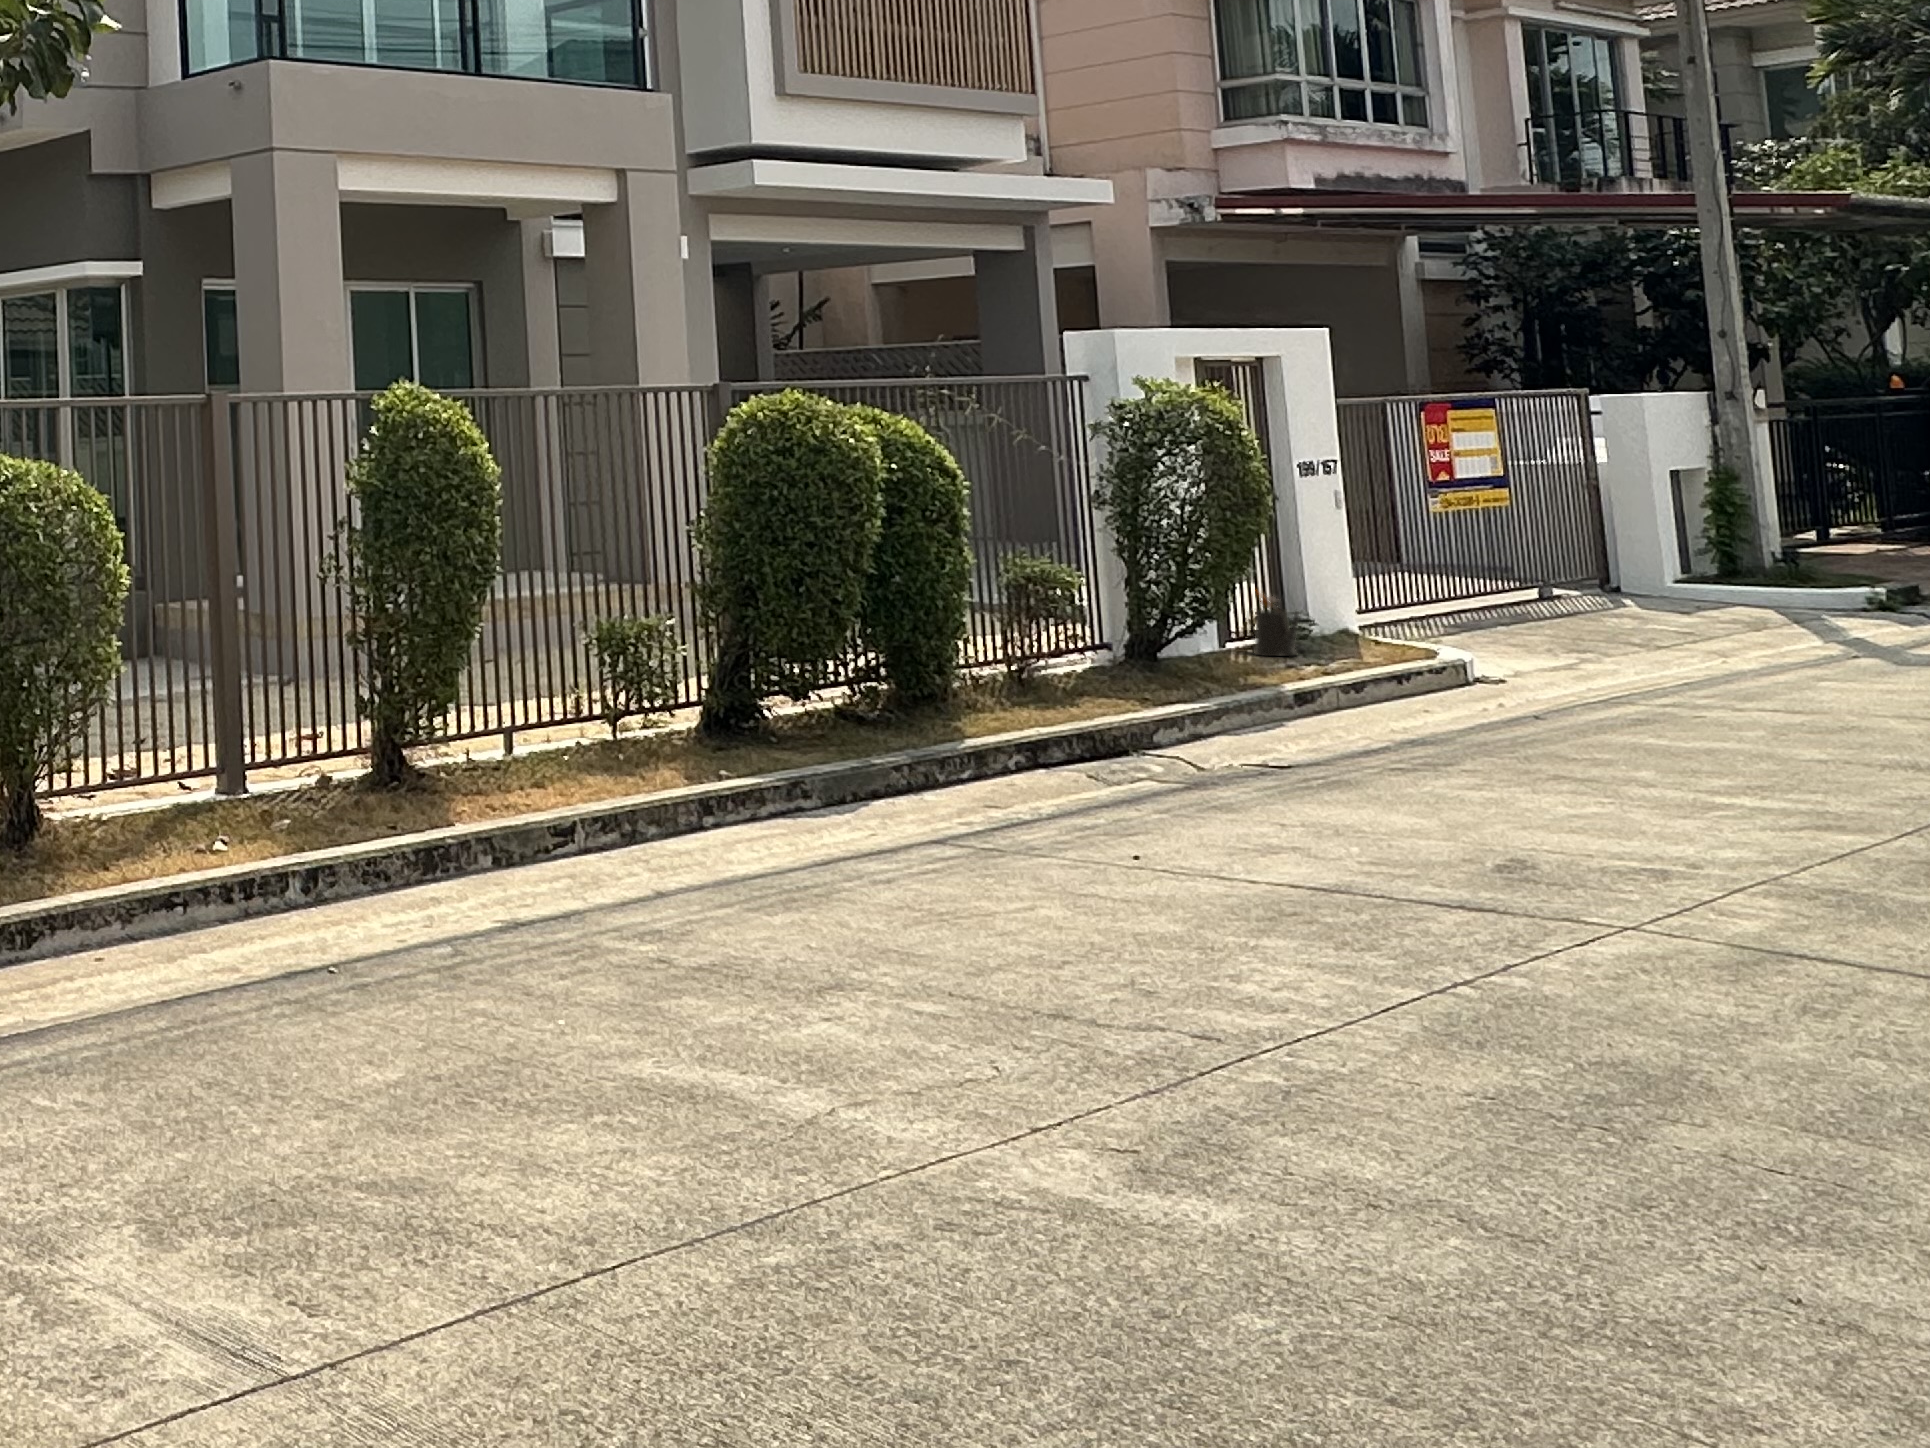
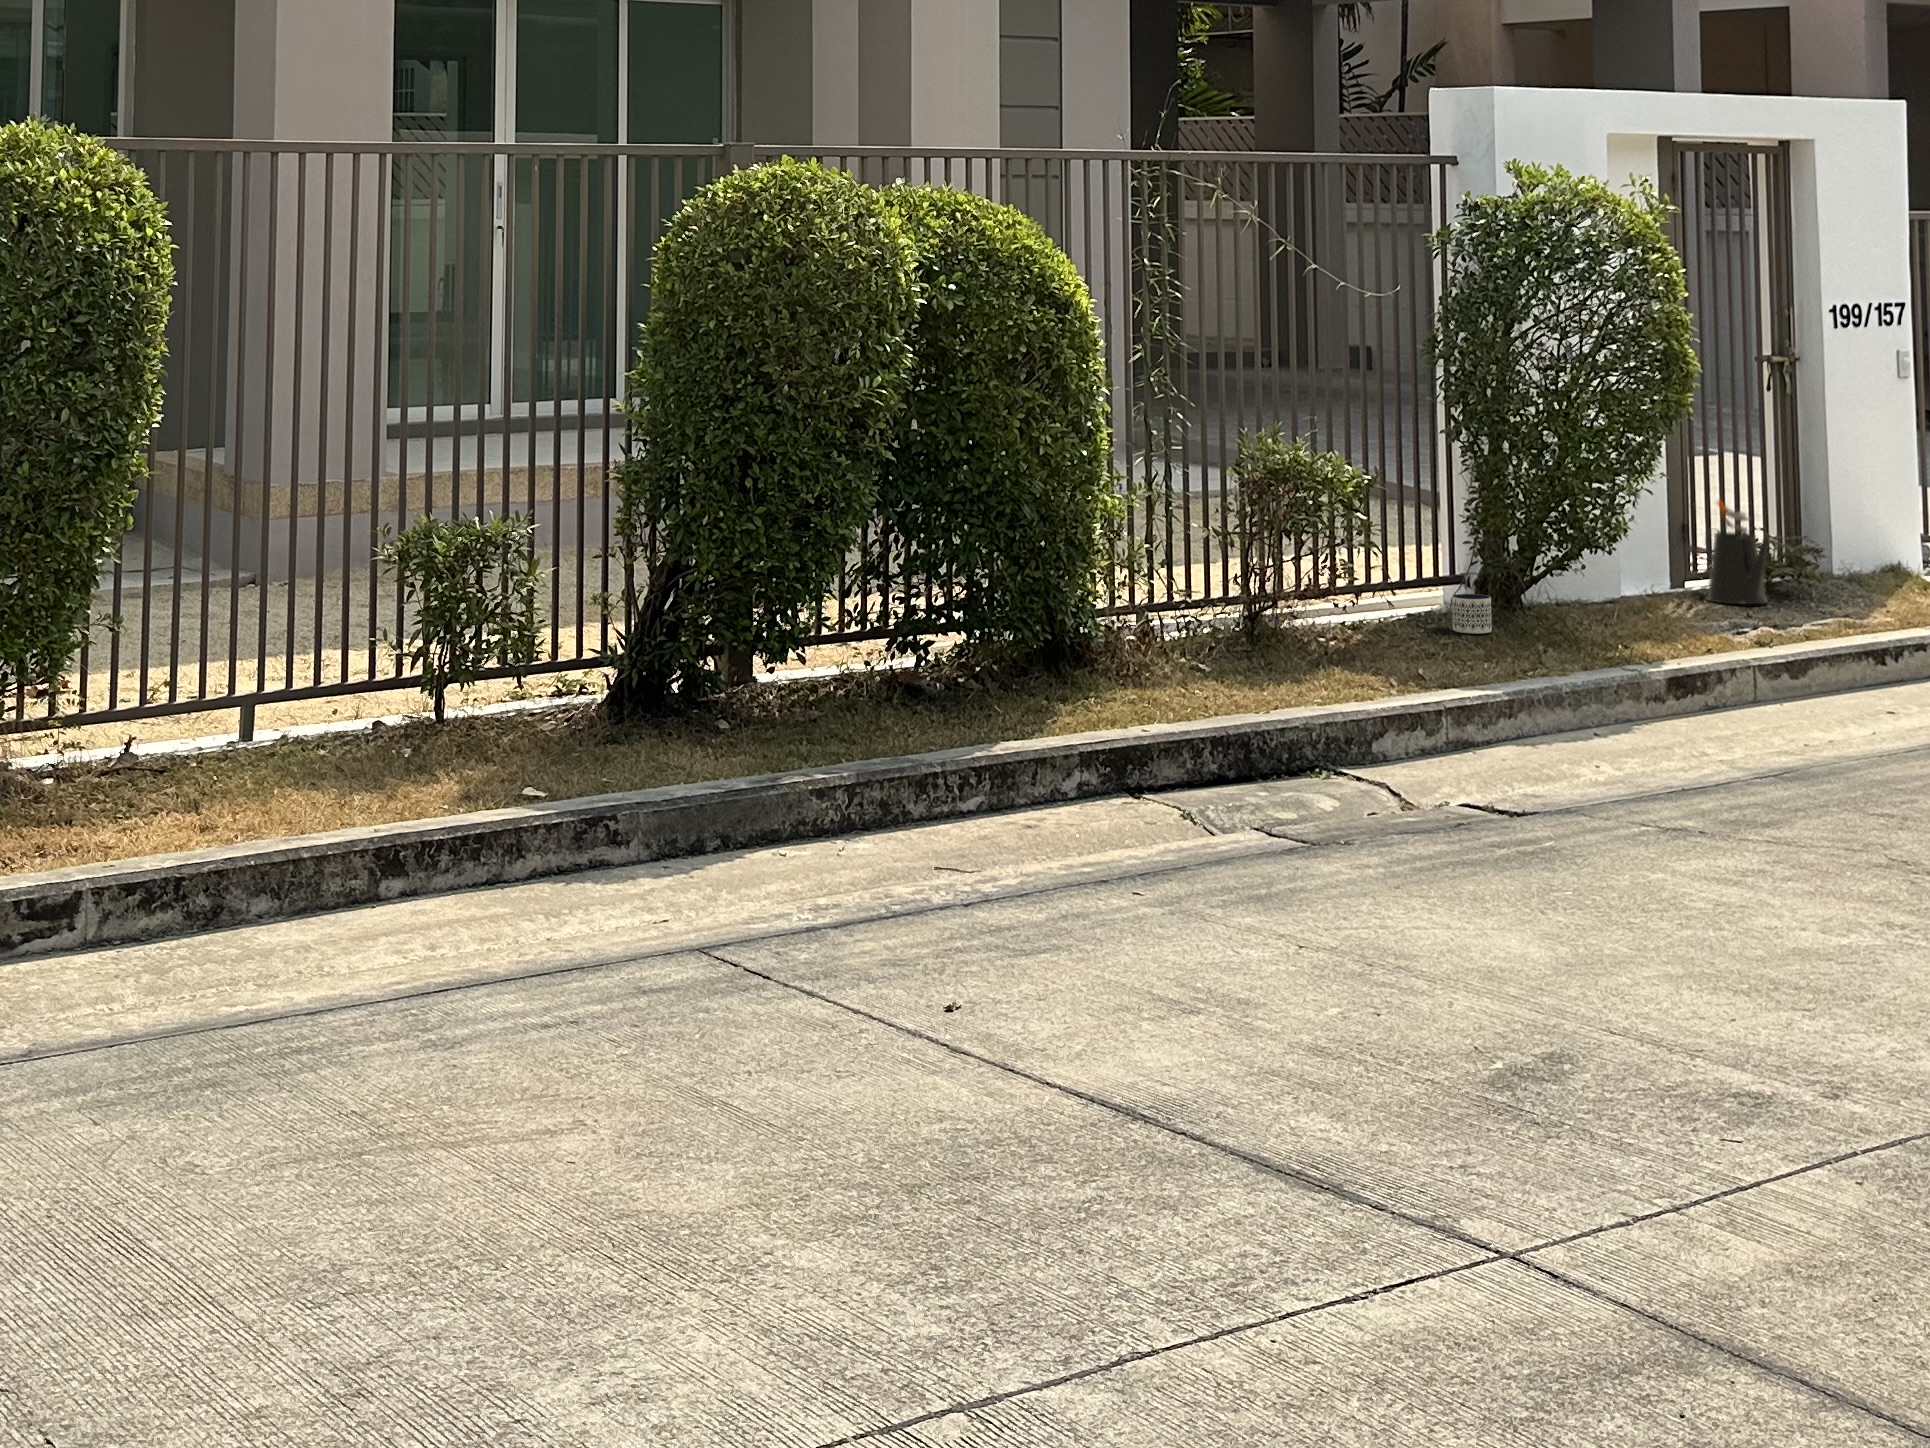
planter: none [1125,652,1154,676] -> present [1452,594,1492,634]

